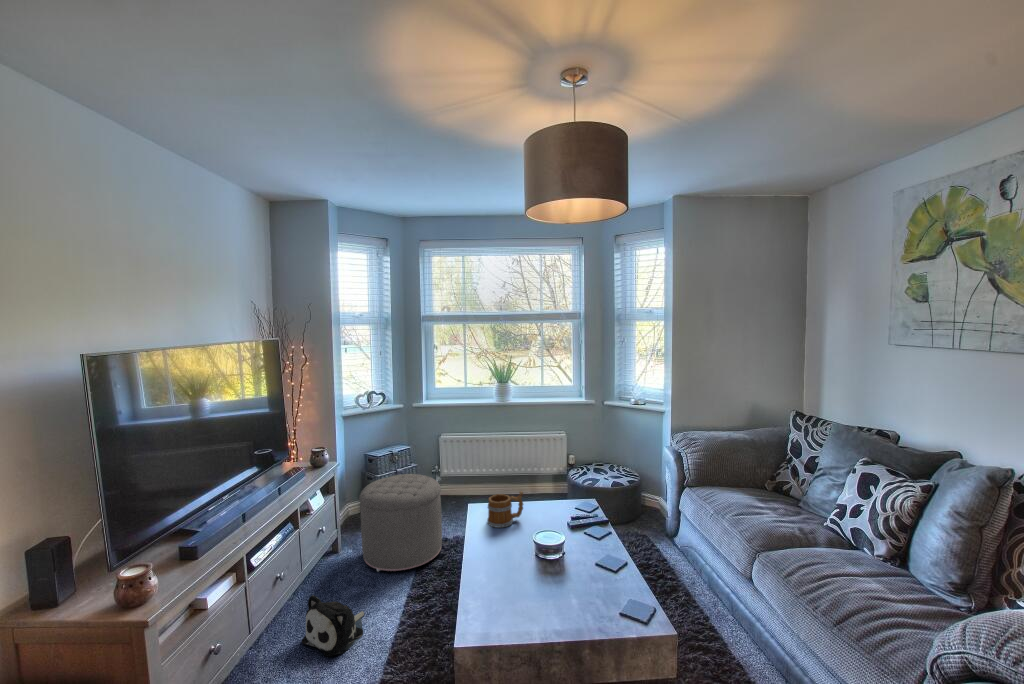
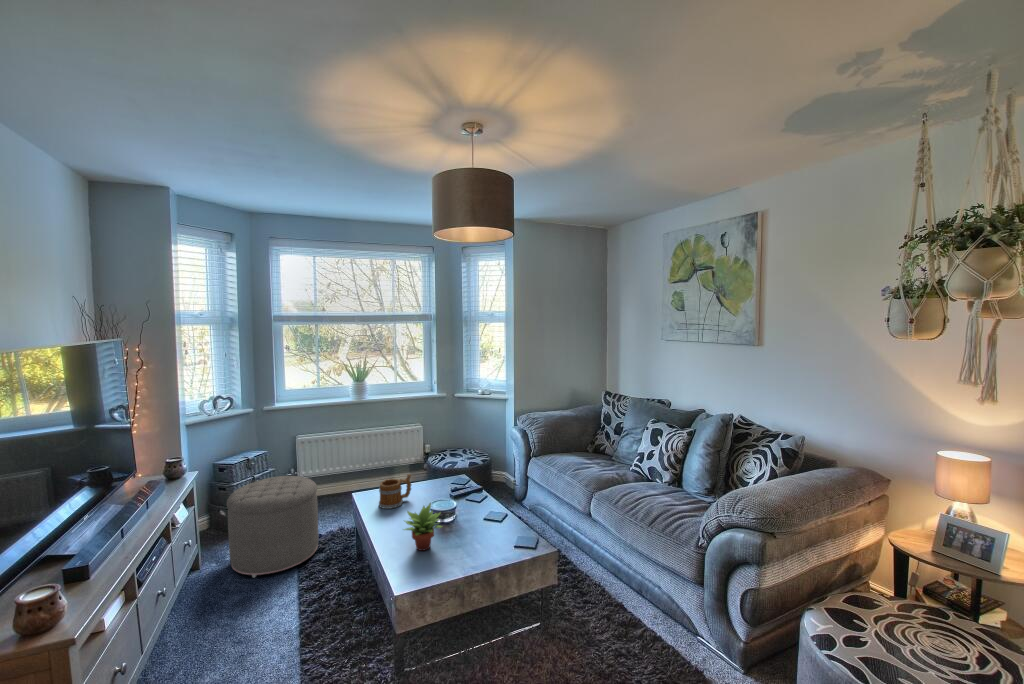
succulent plant: none [487,533,534,589] -> present [404,503,442,551]
plush toy: present [302,595,364,656] -> none [192,605,262,660]

